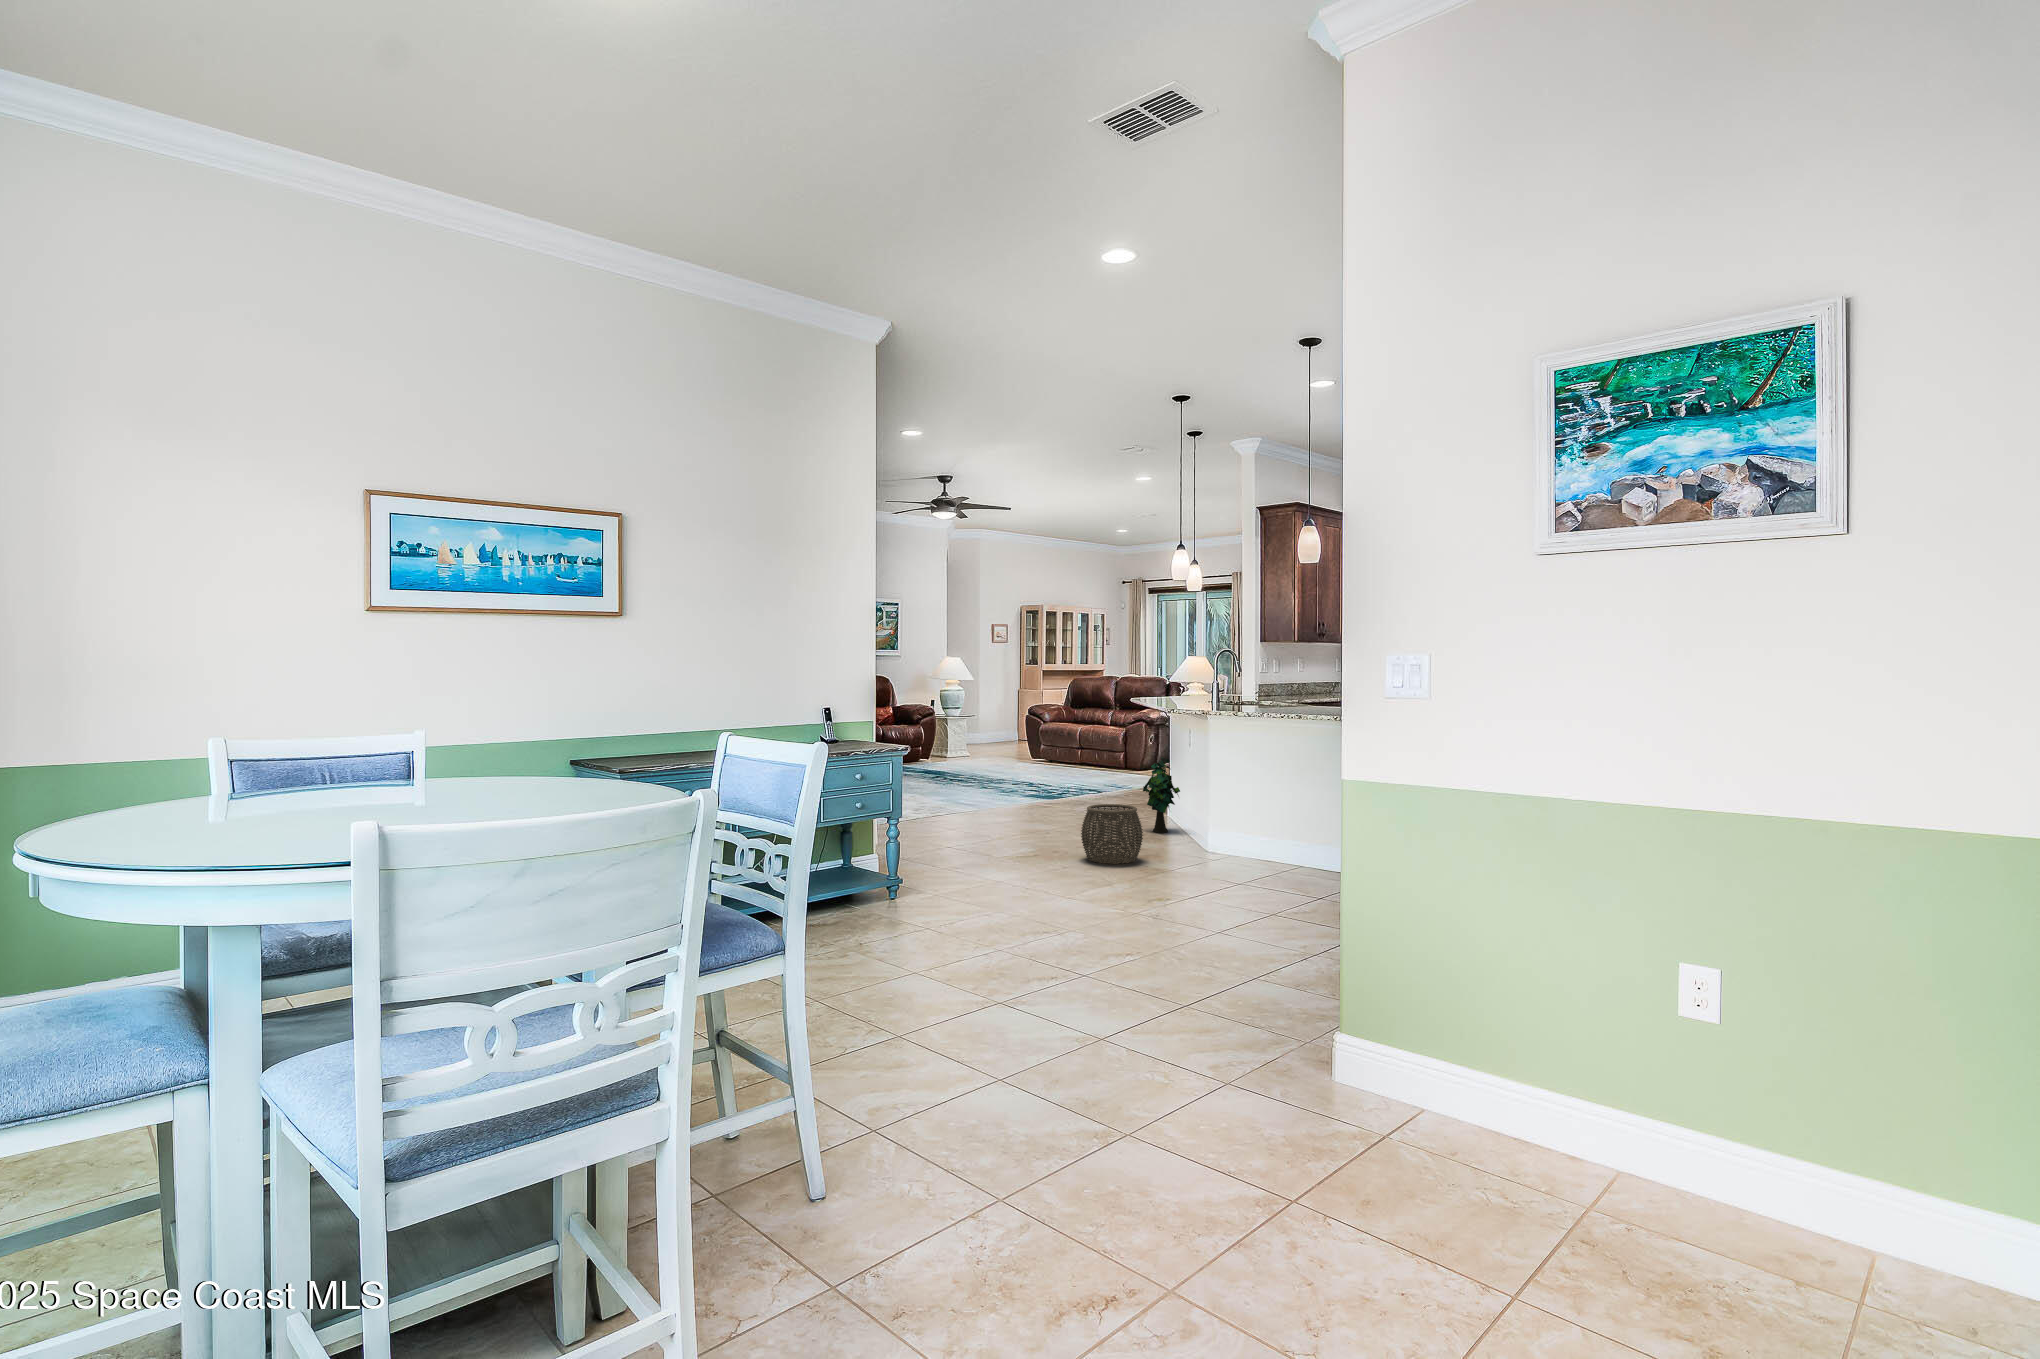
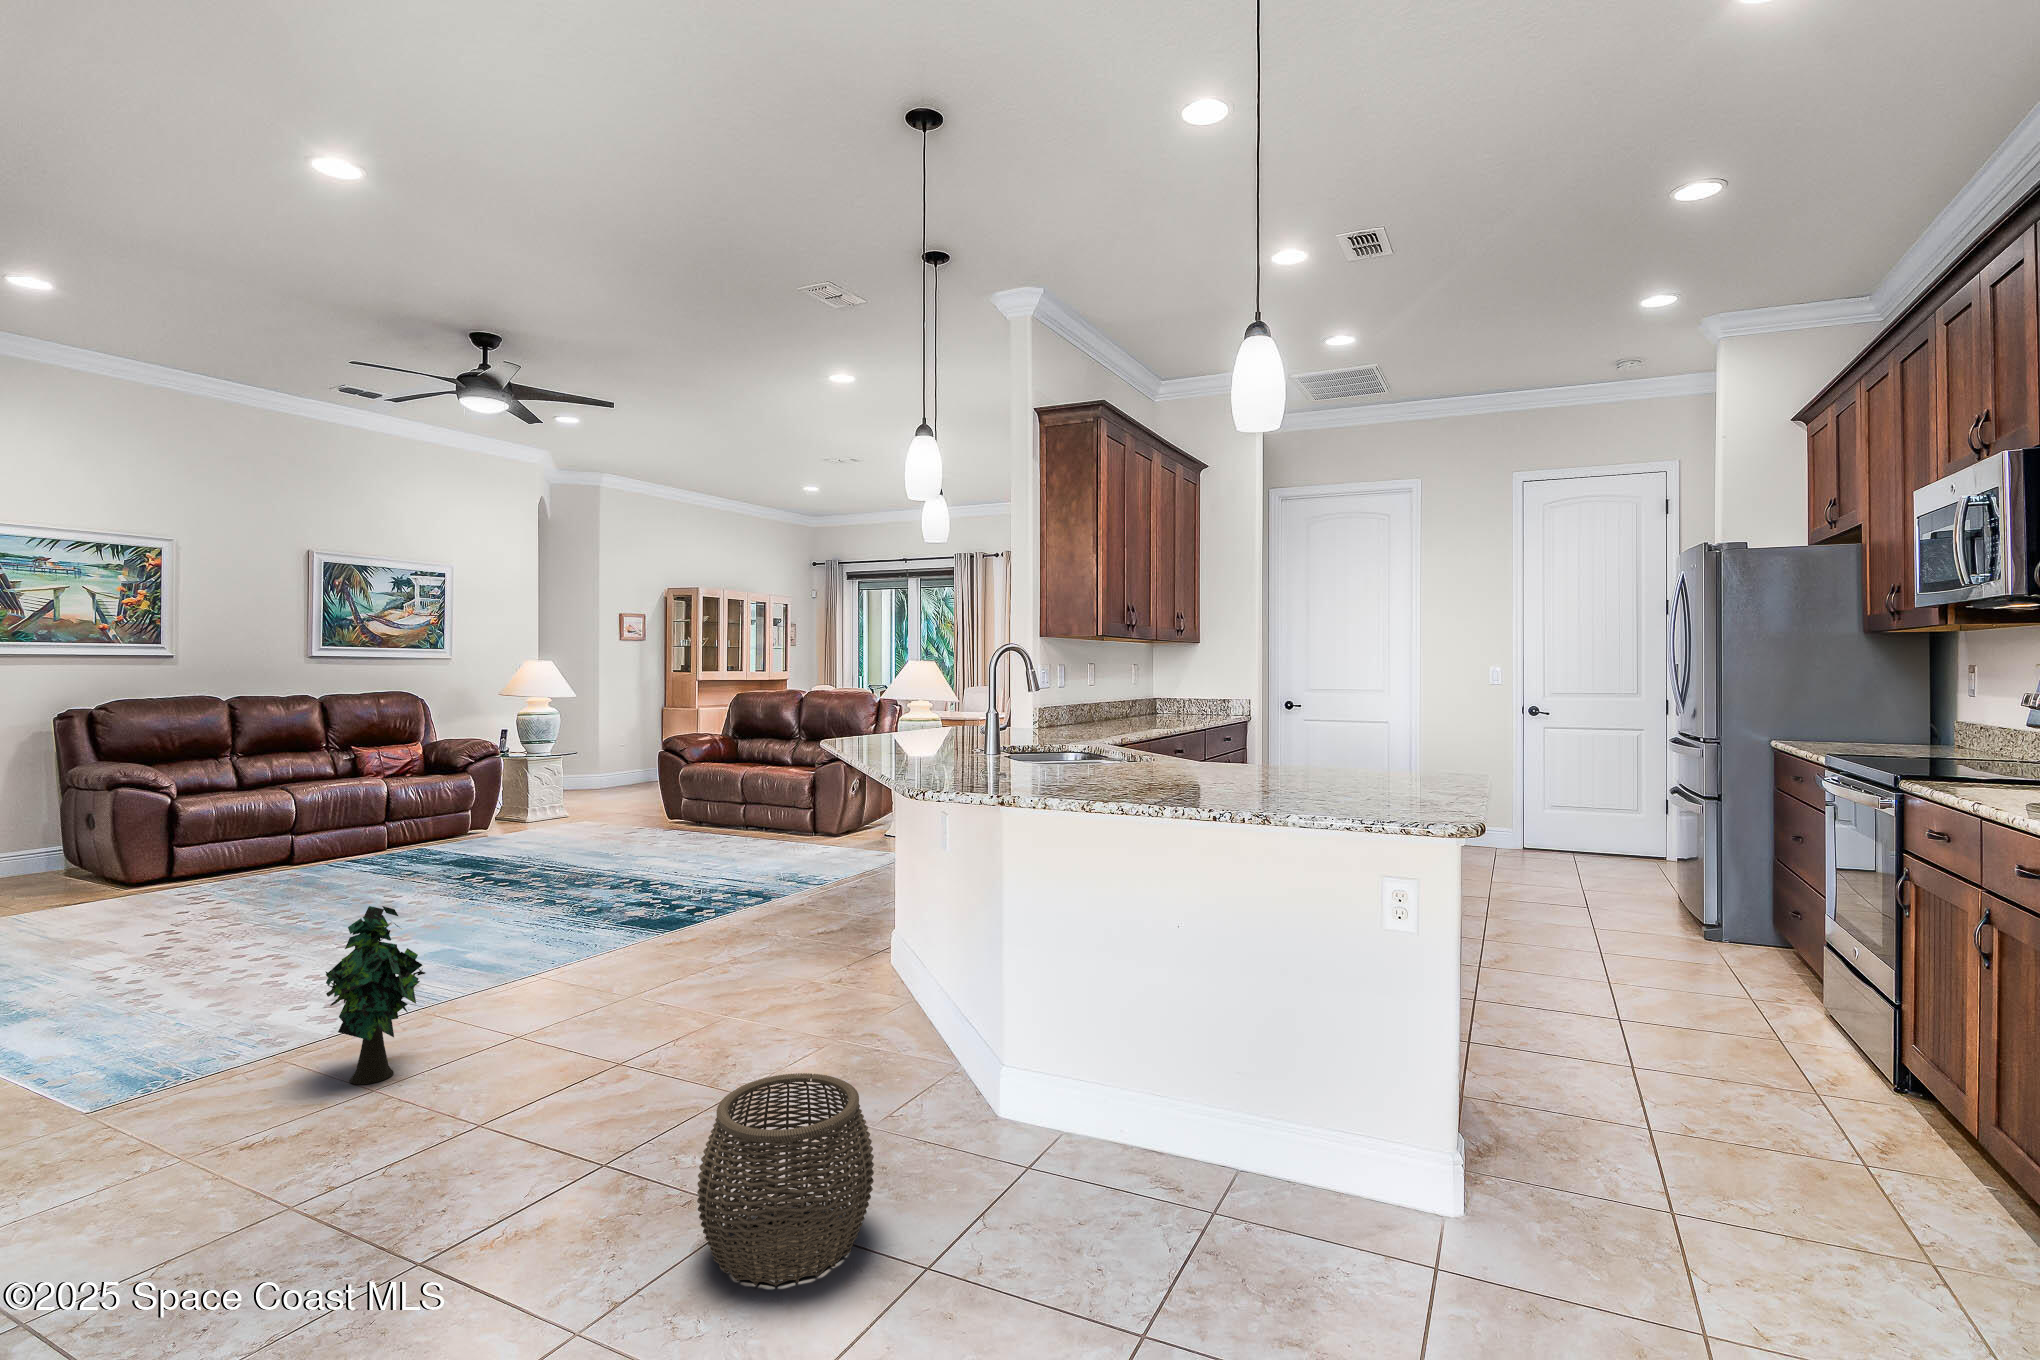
decorative plant: present [1143,757,1180,833] -> present [326,906,425,1085]

